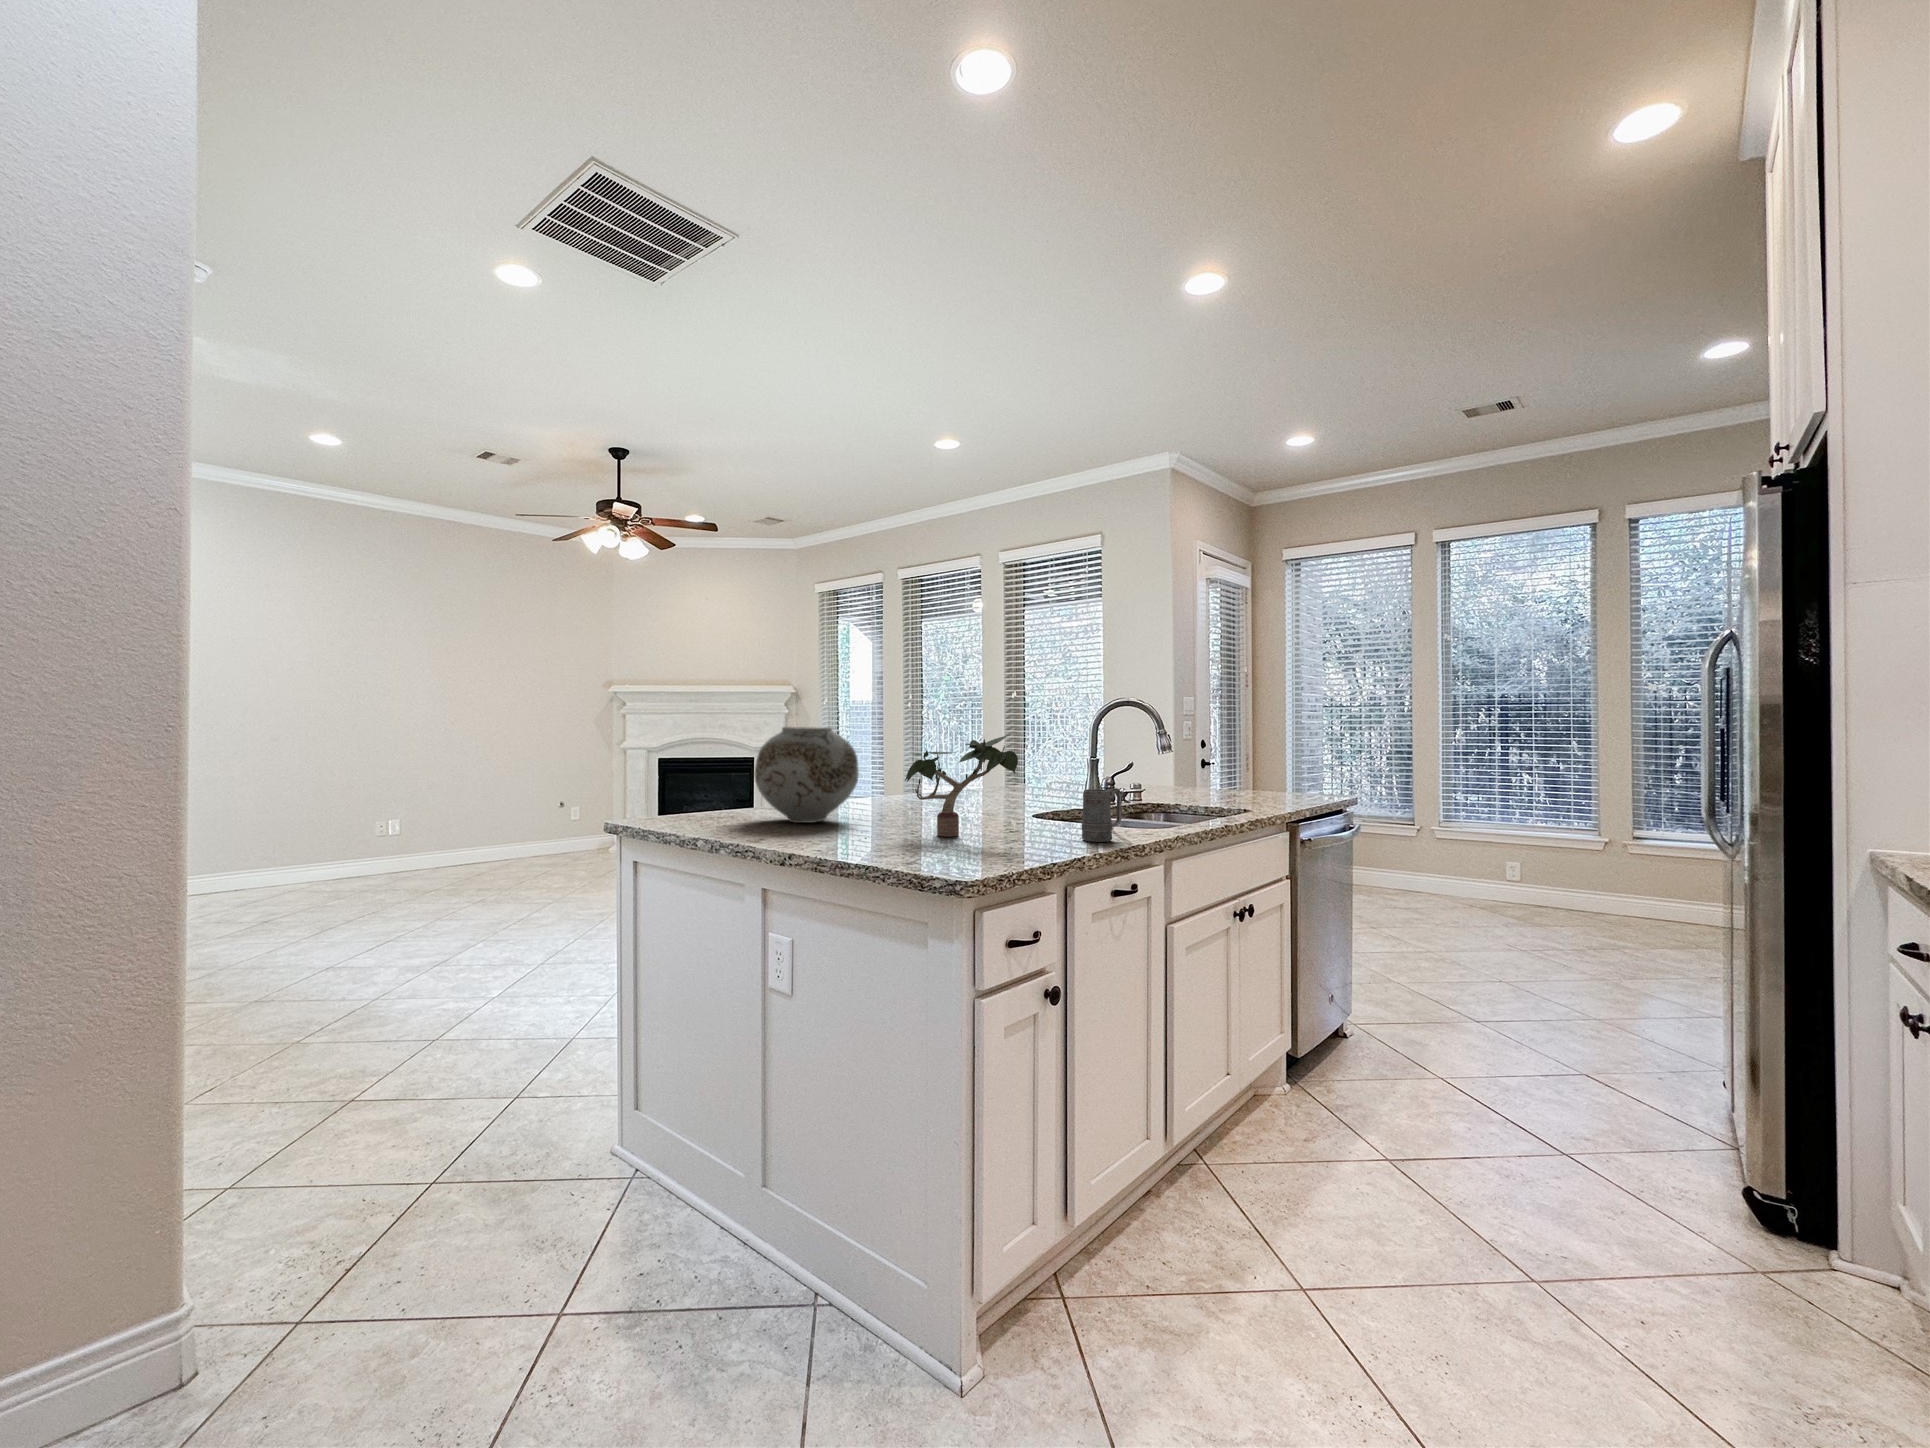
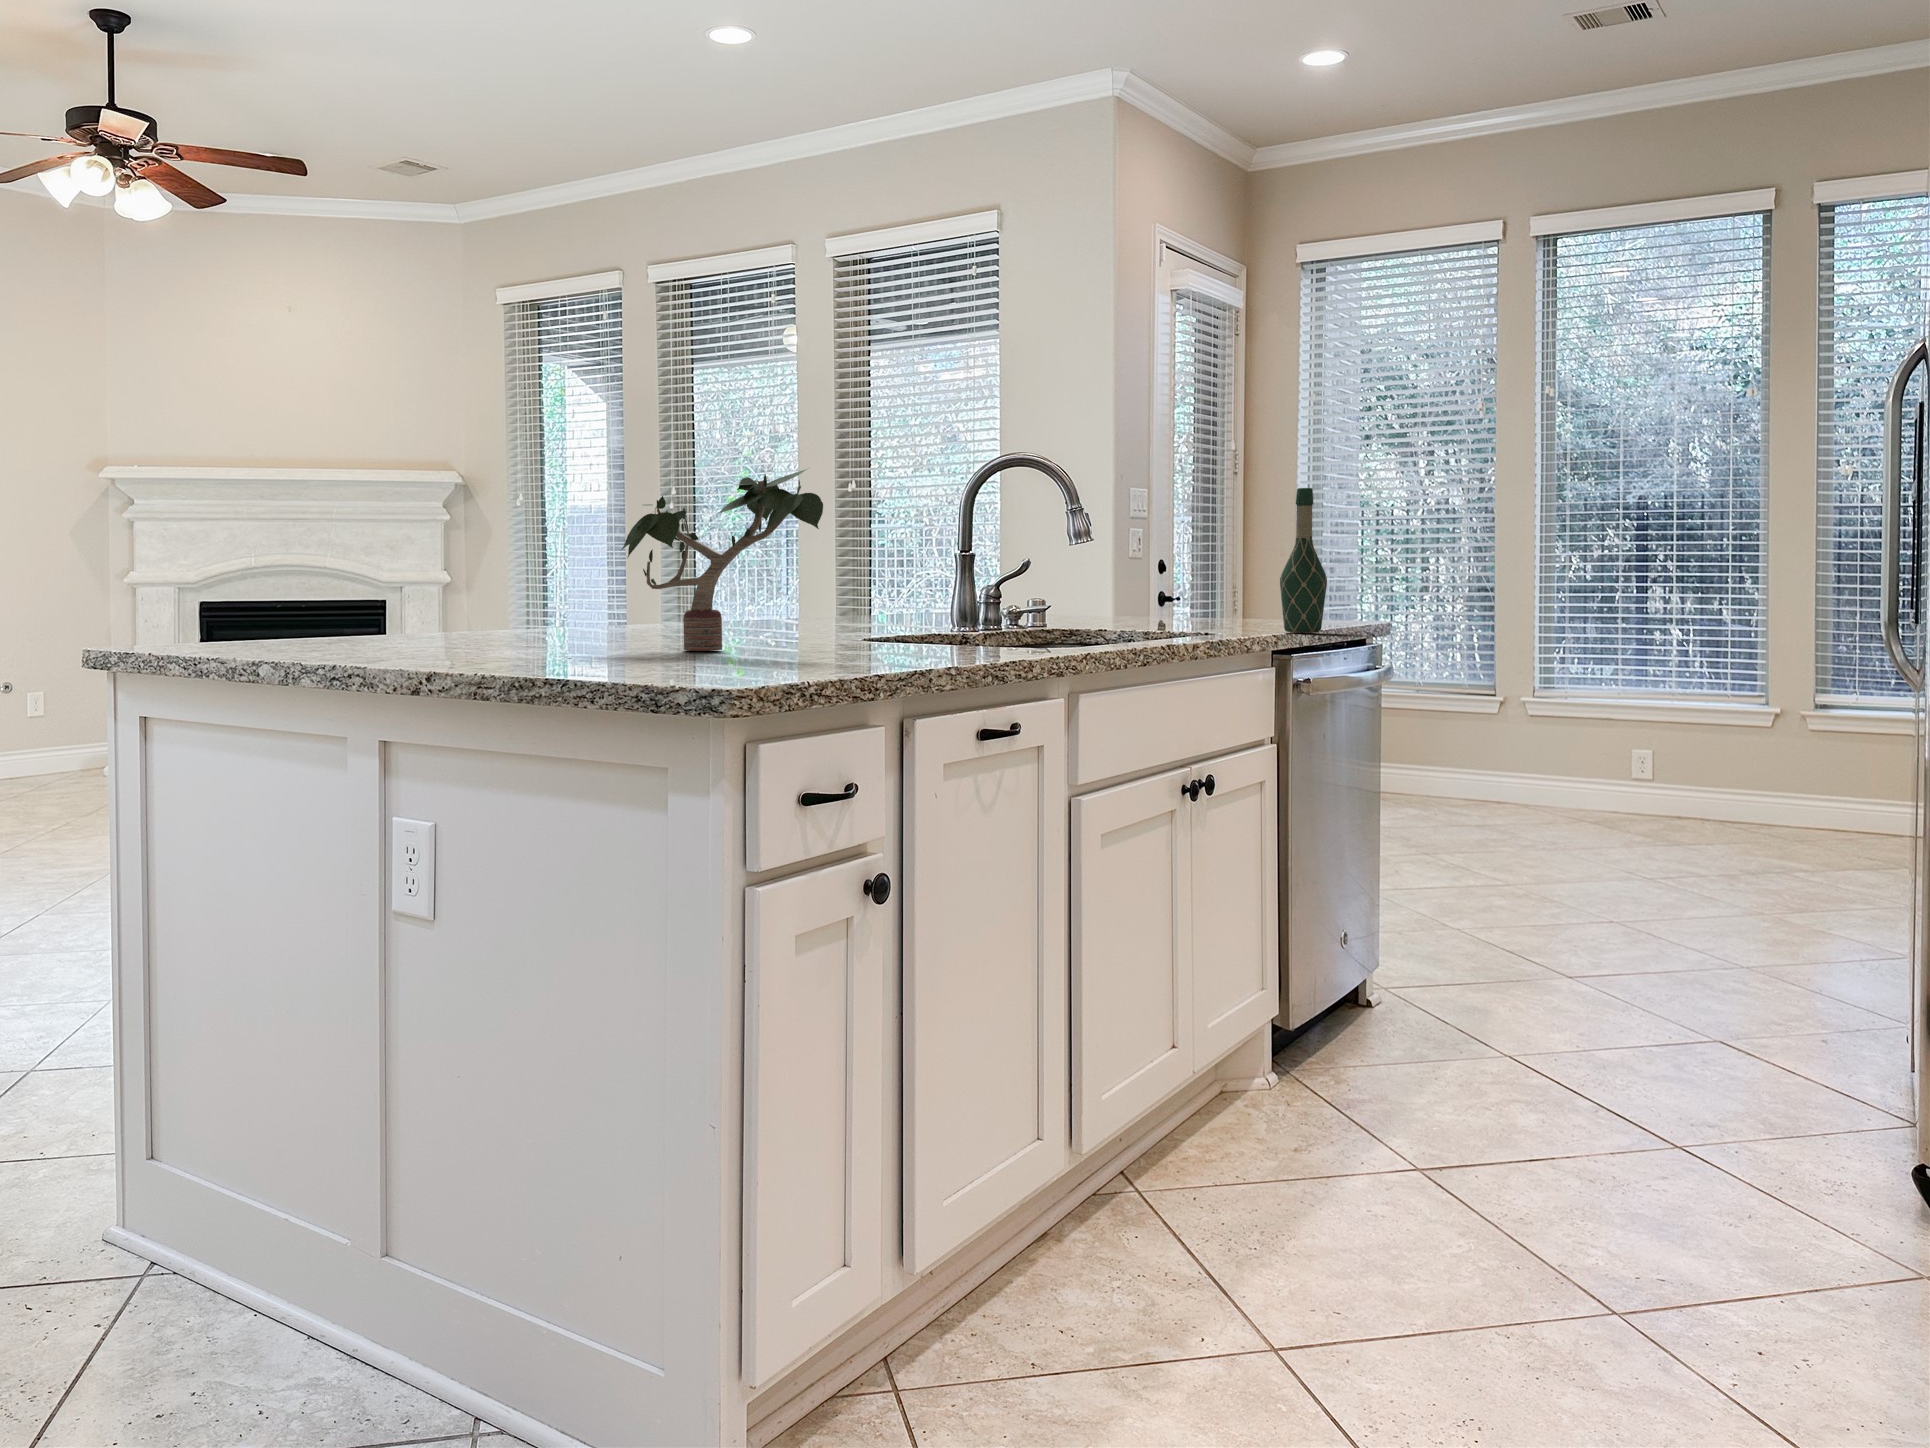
wine bottle: none [1284,718,1314,806] -> present [1280,488,1327,633]
vase: present [755,727,859,823] -> none [347,466,544,641]
mug: present [1082,788,1122,842] -> none [936,564,1005,655]

